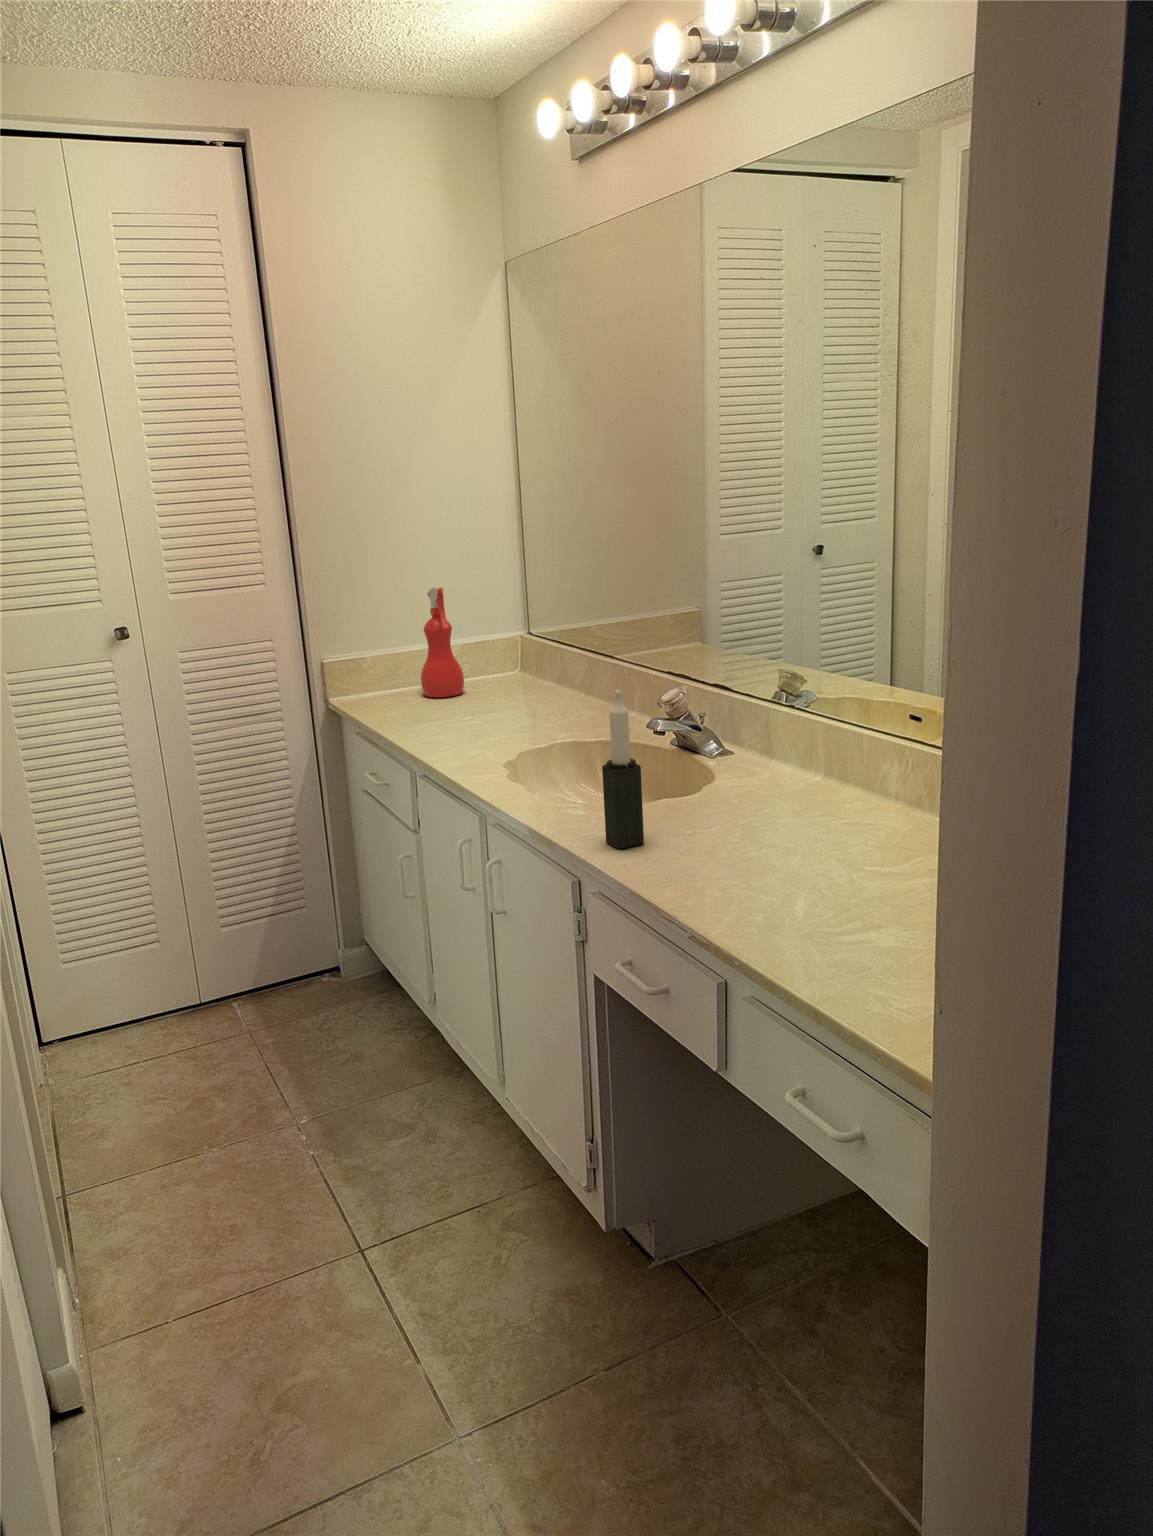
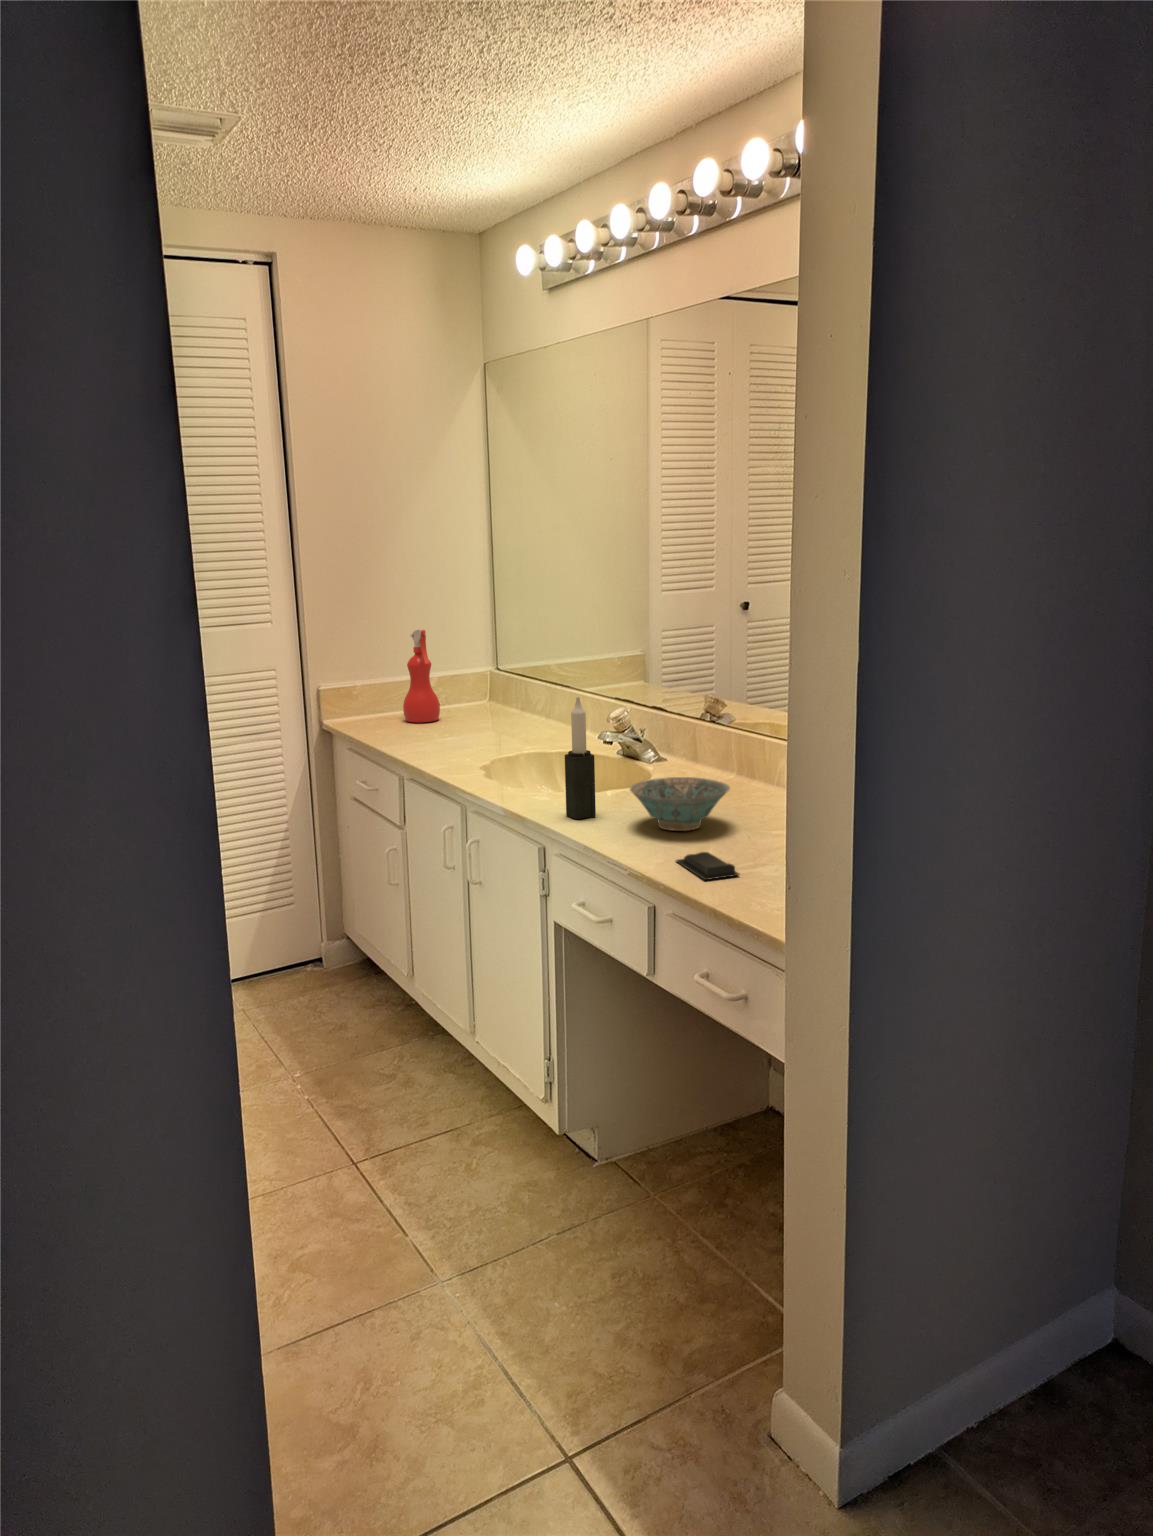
ceramic bowl: none [687,791,821,869] -> present [630,777,730,831]
soap bar: none [750,911,841,961] -> present [676,852,739,880]

